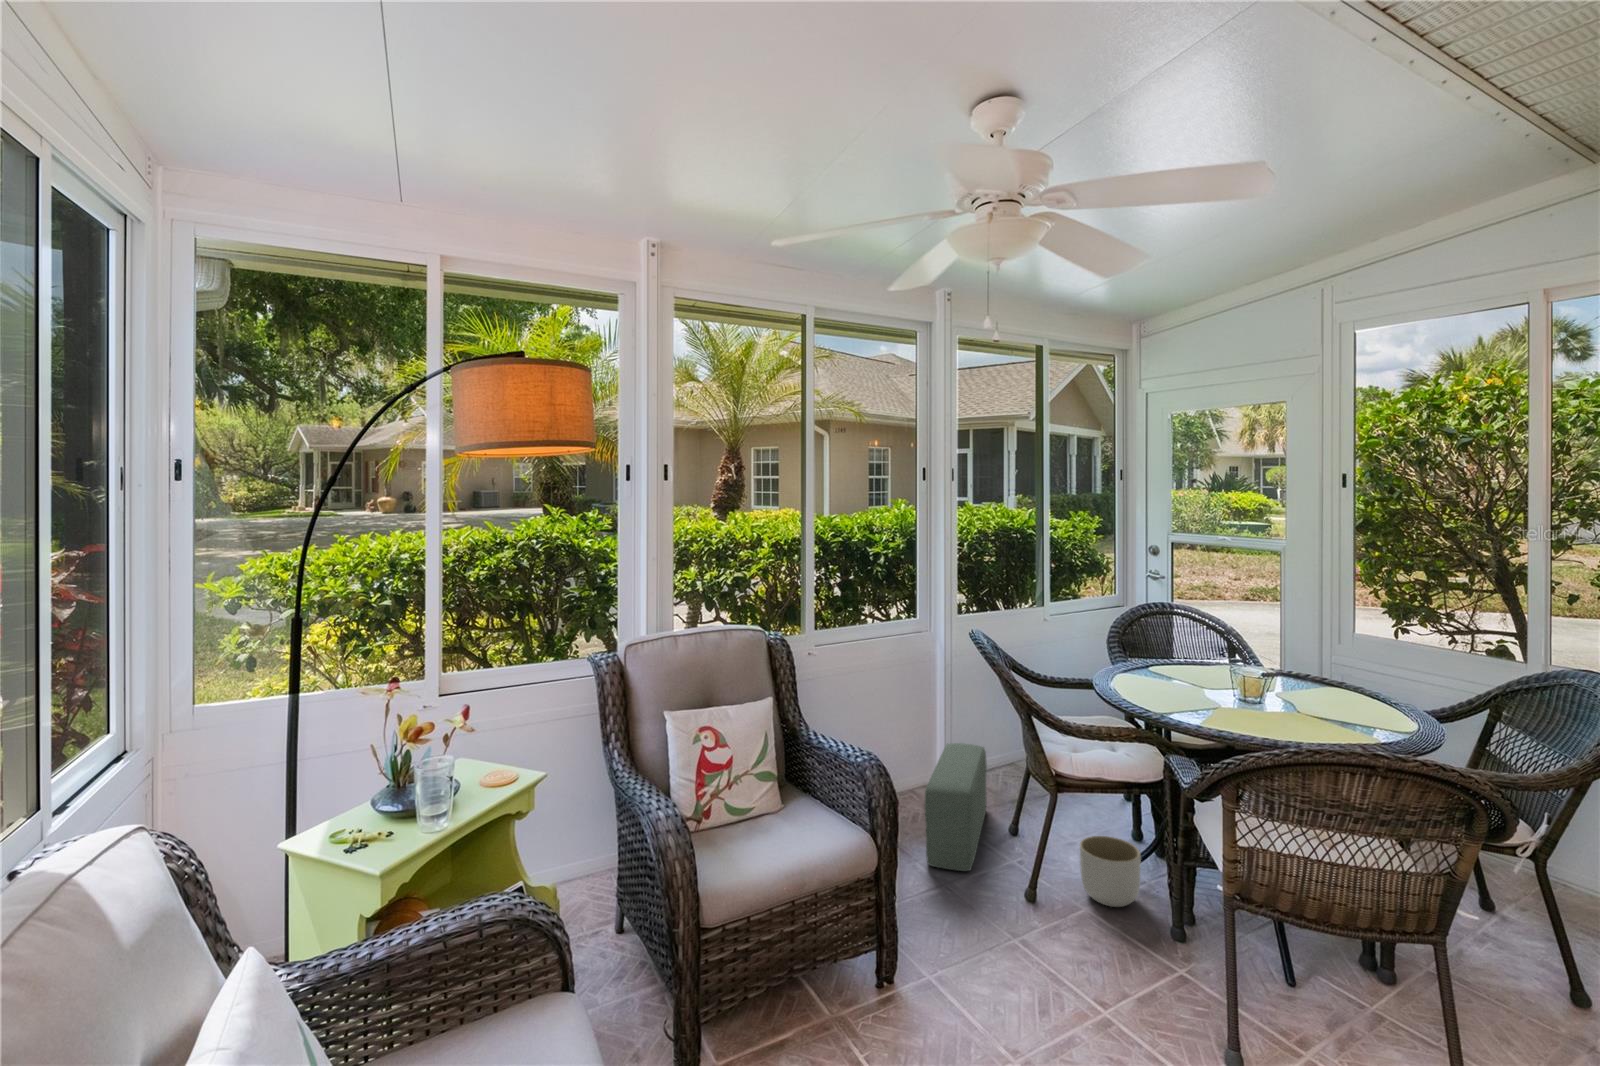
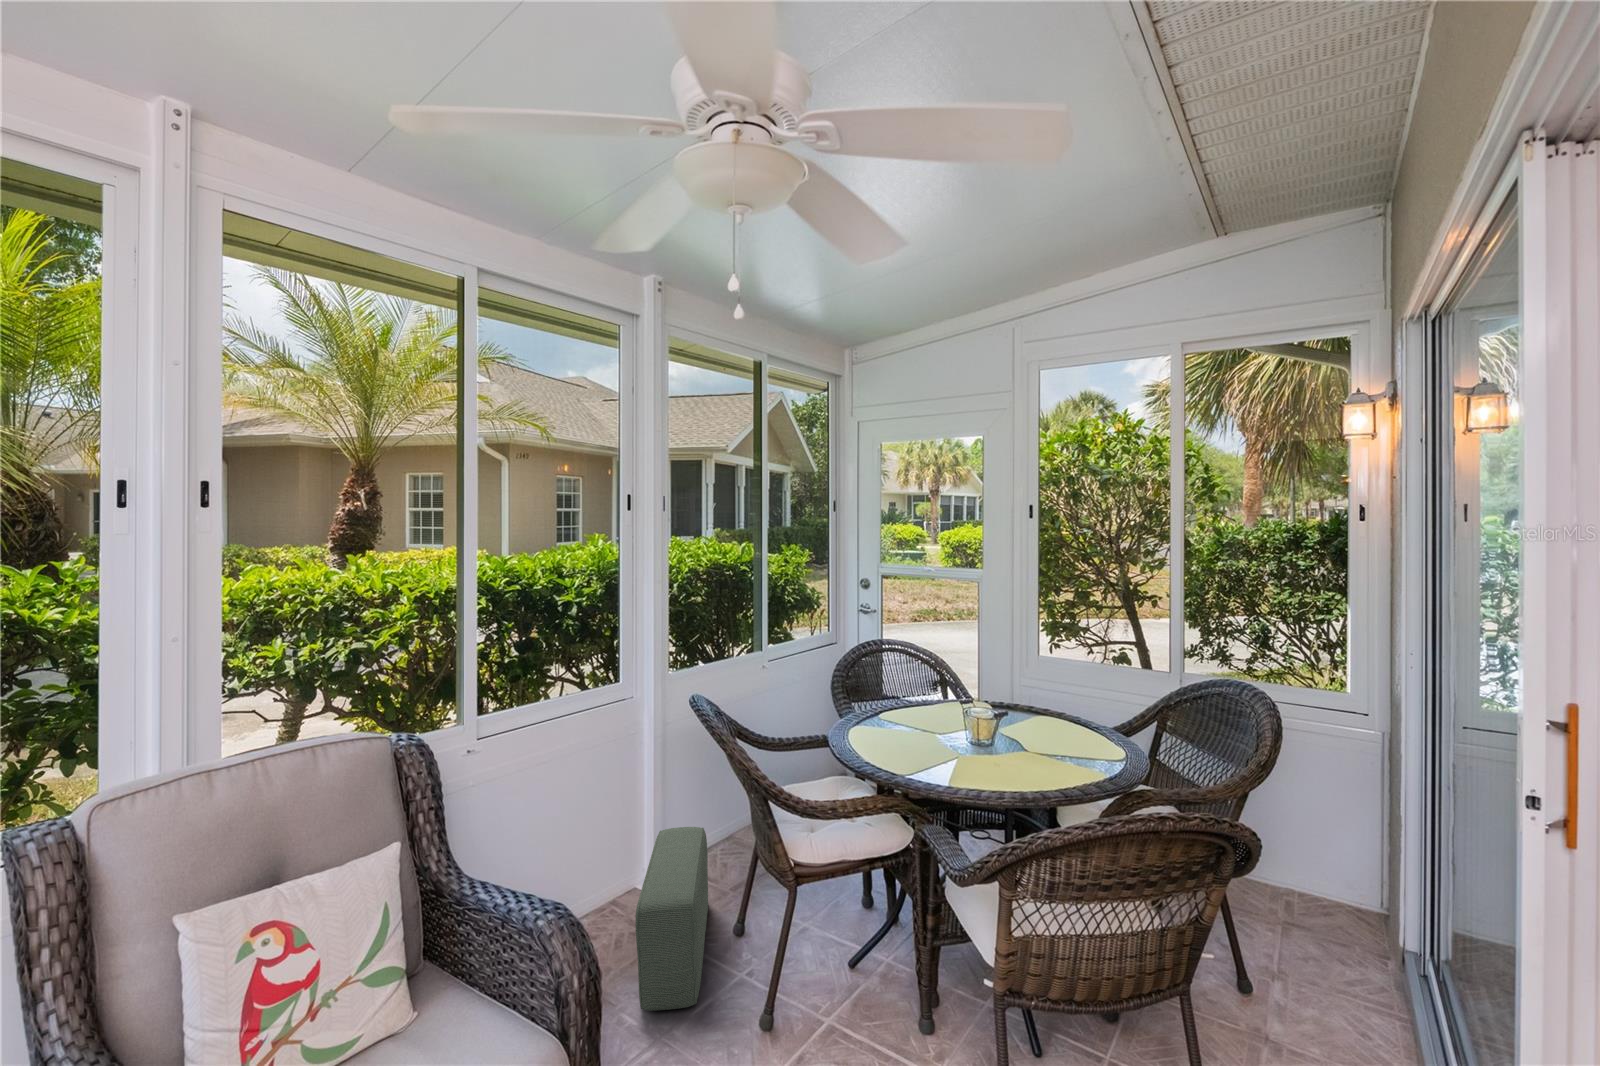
planter: present [1080,836,1141,907] -> none [823,921,888,1011]

